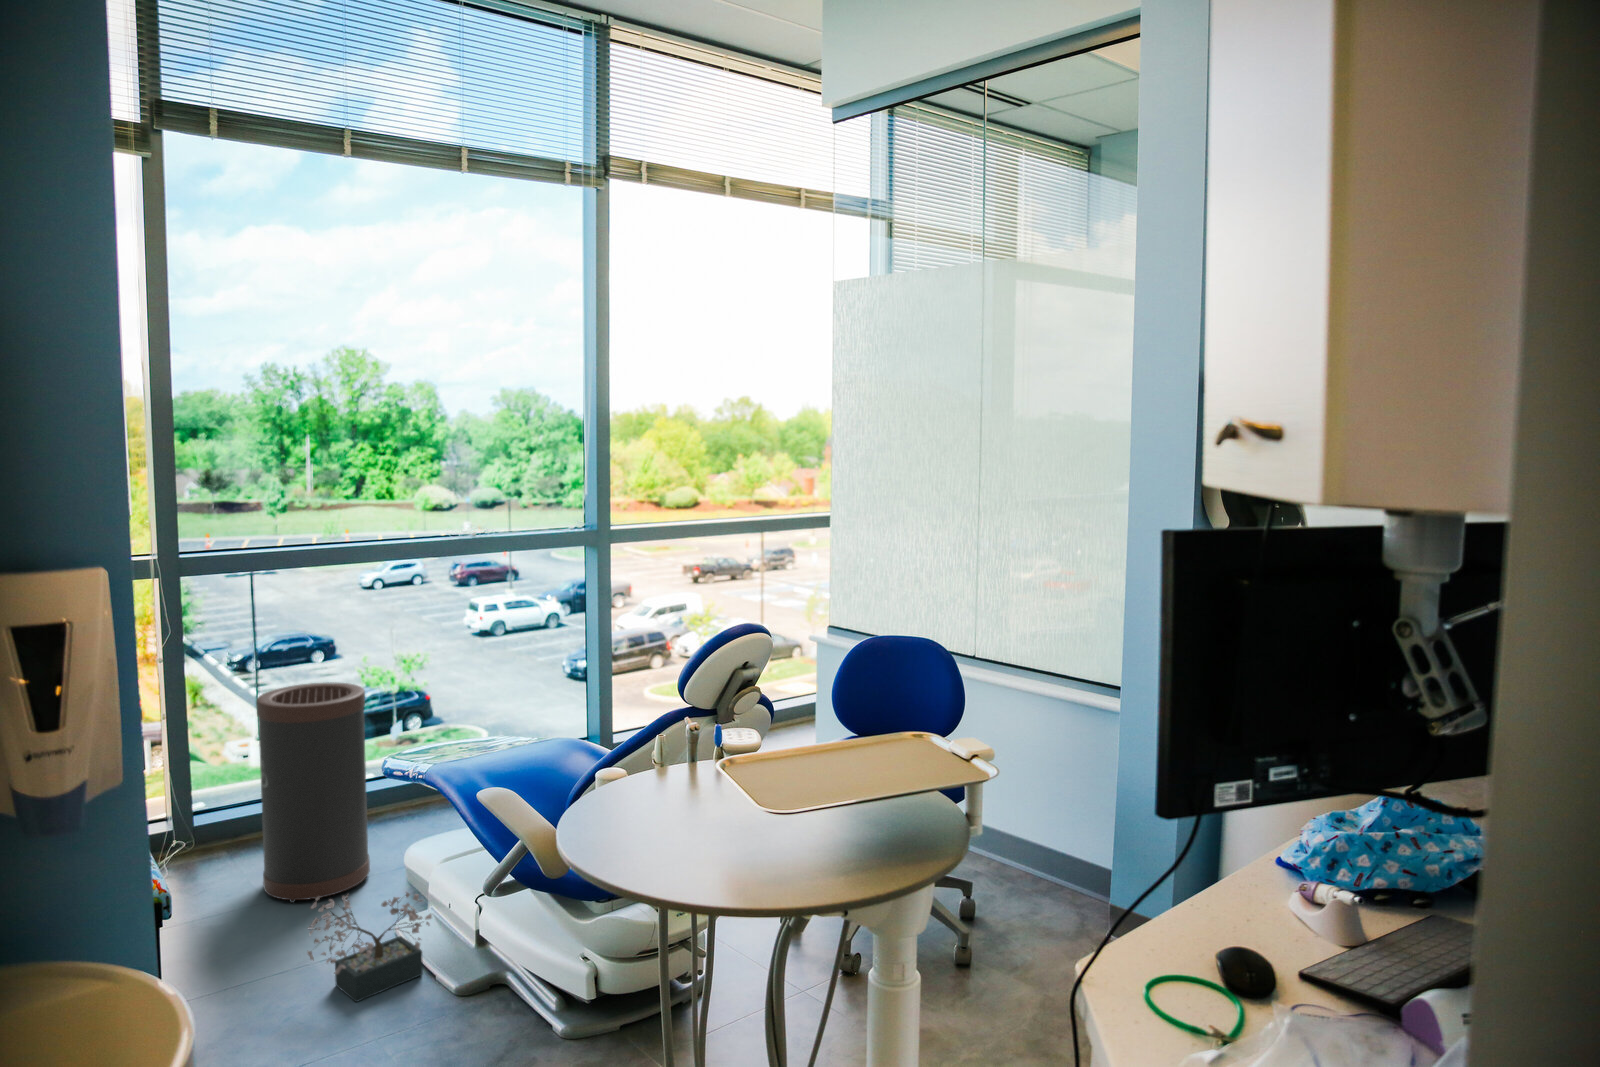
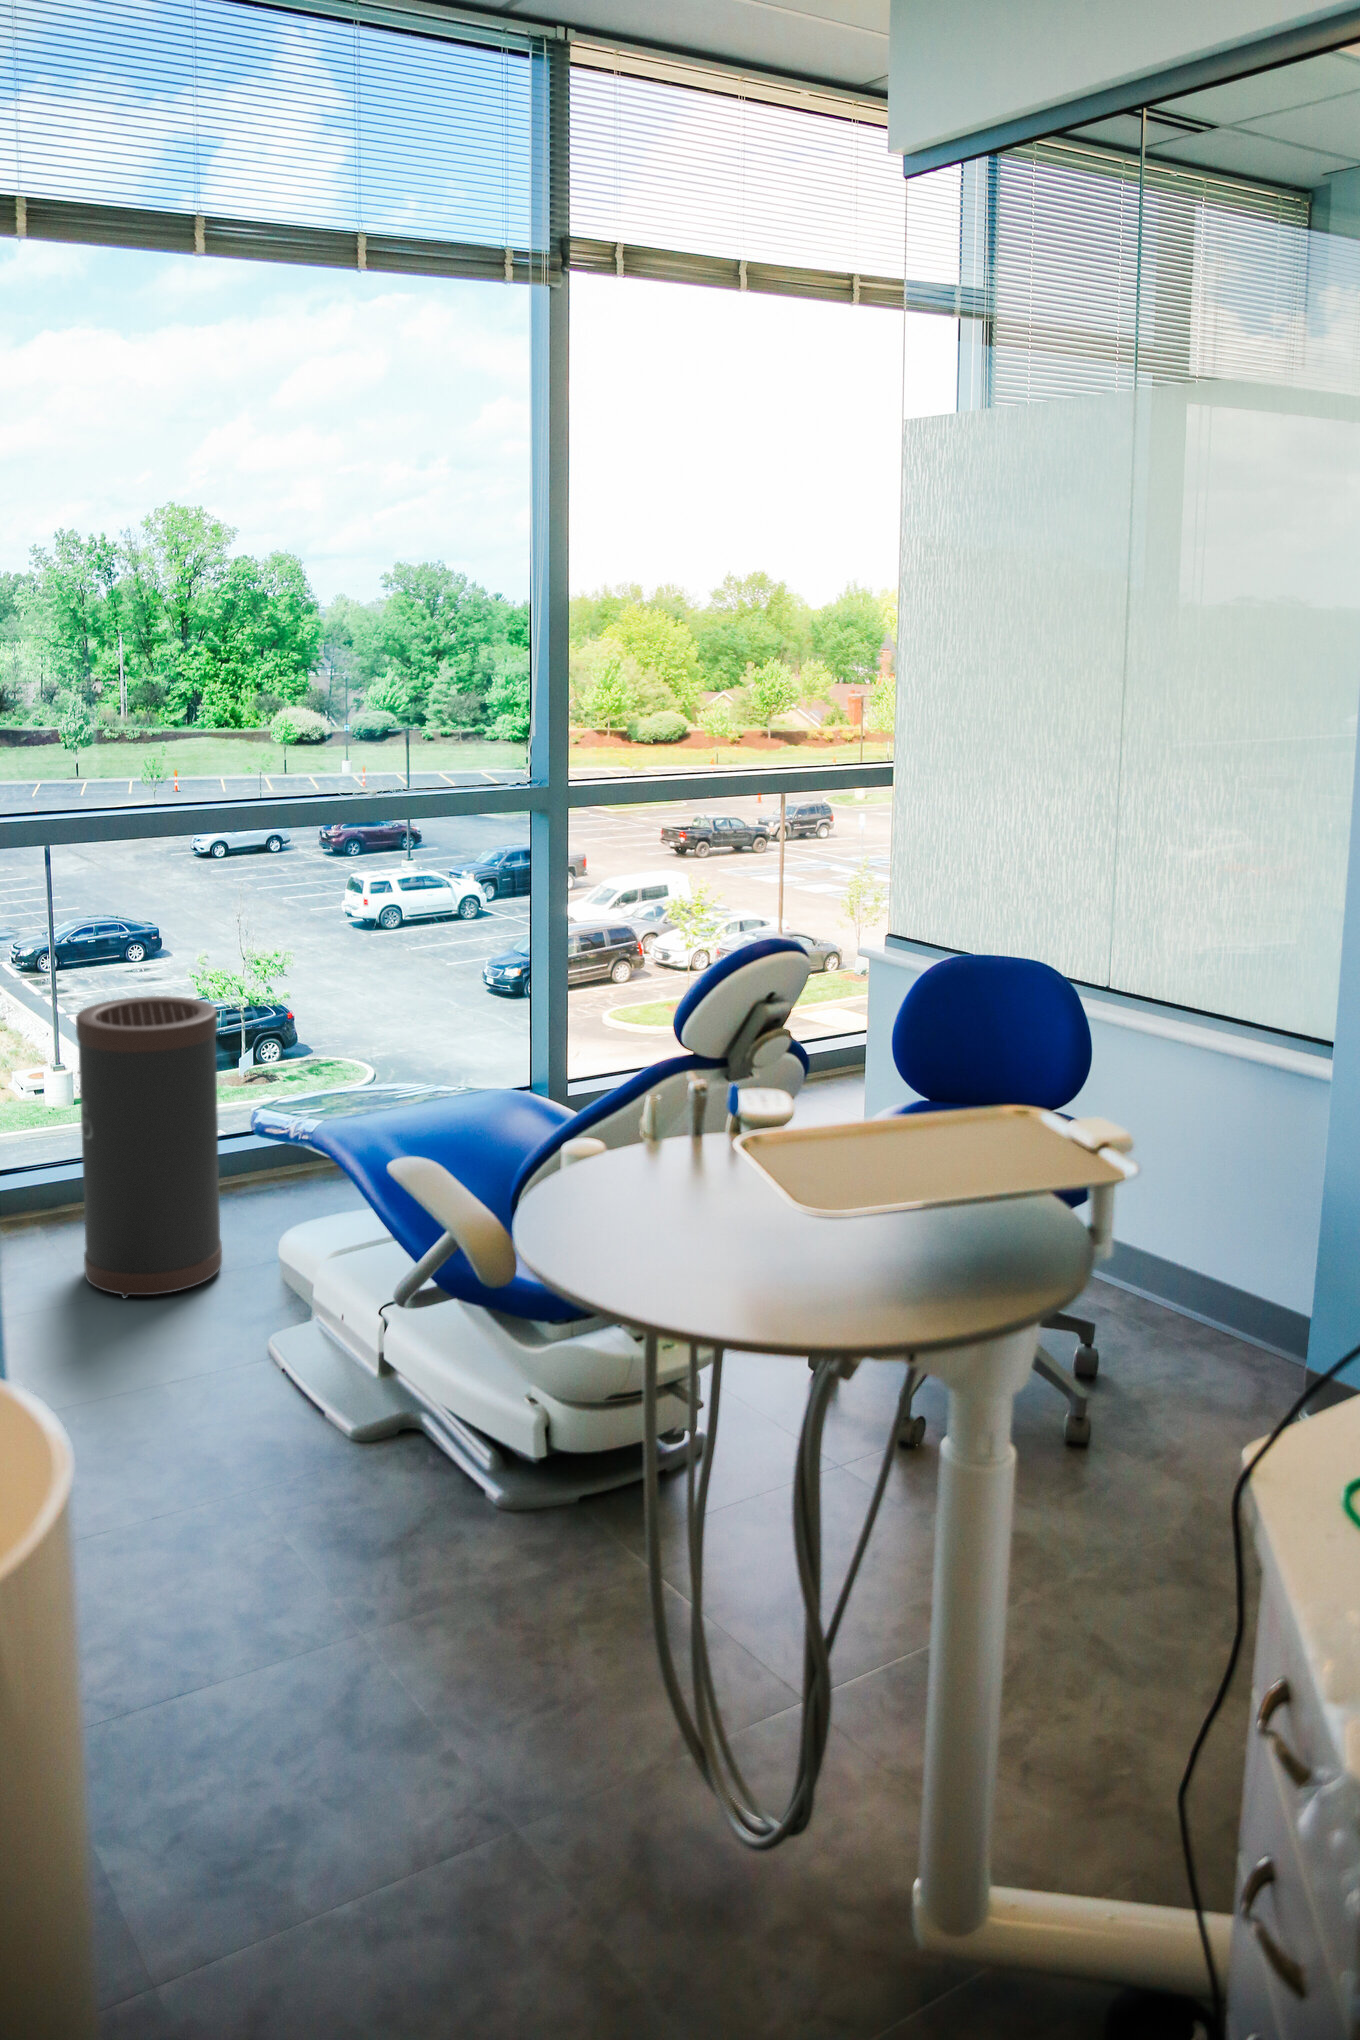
decorative plant: present [307,892,432,1002] -> none [165,1287,321,1433]

